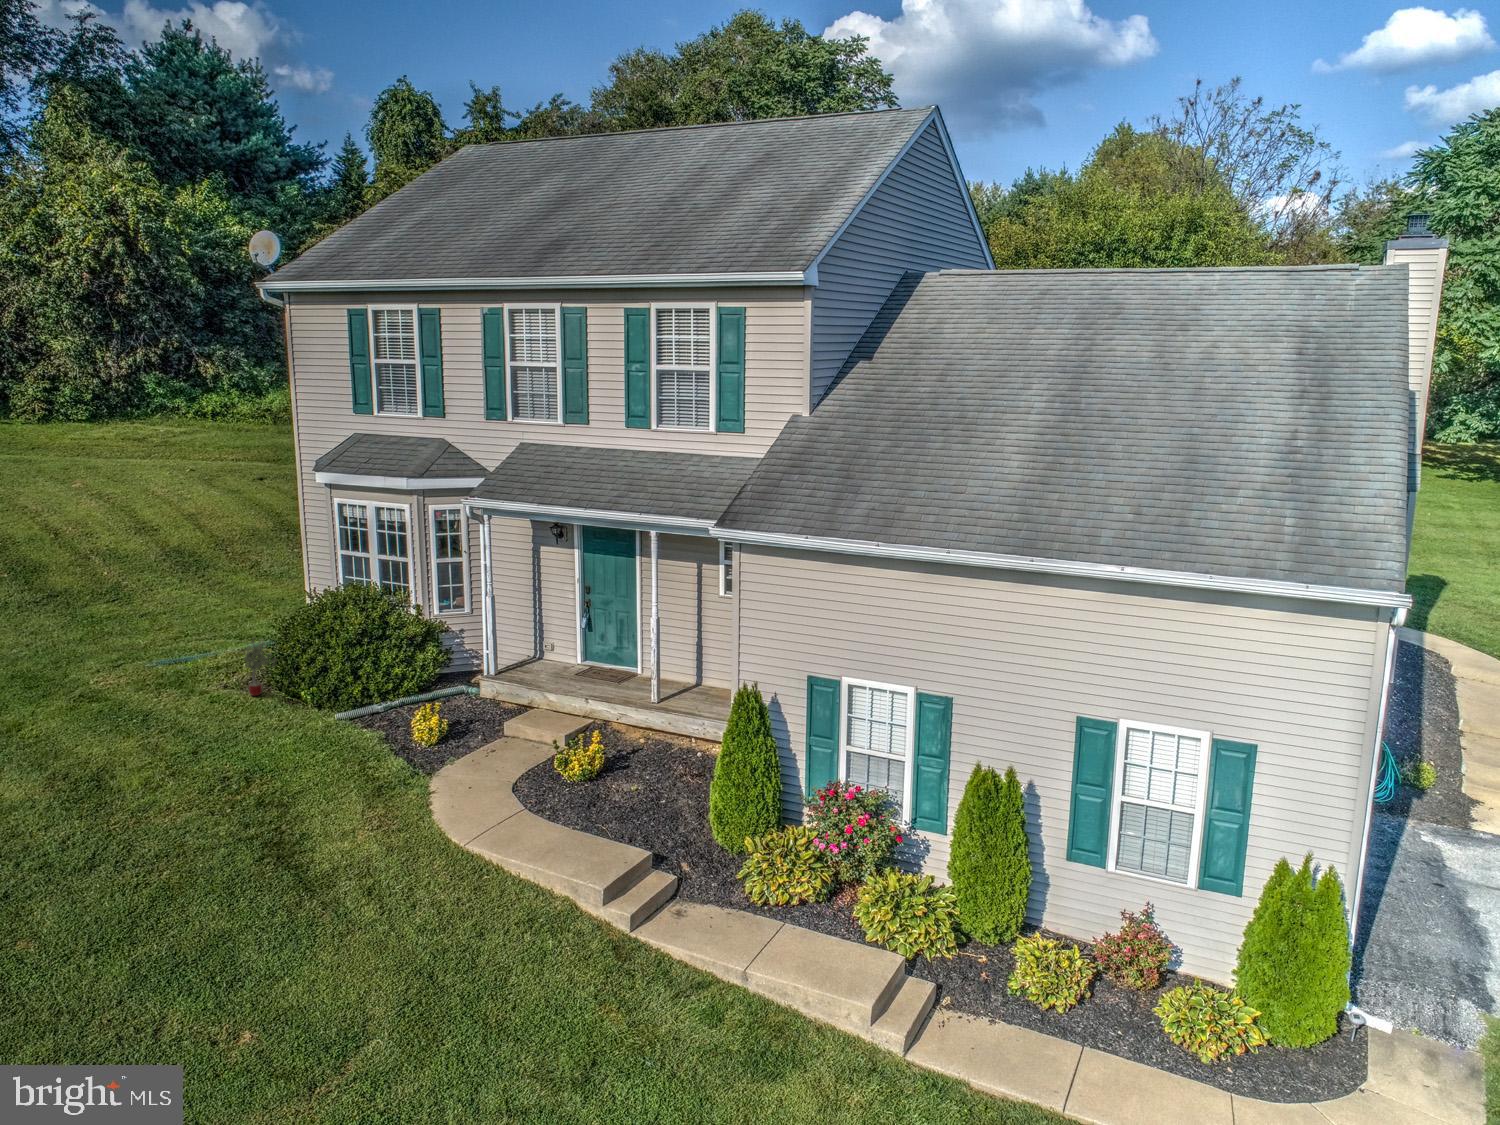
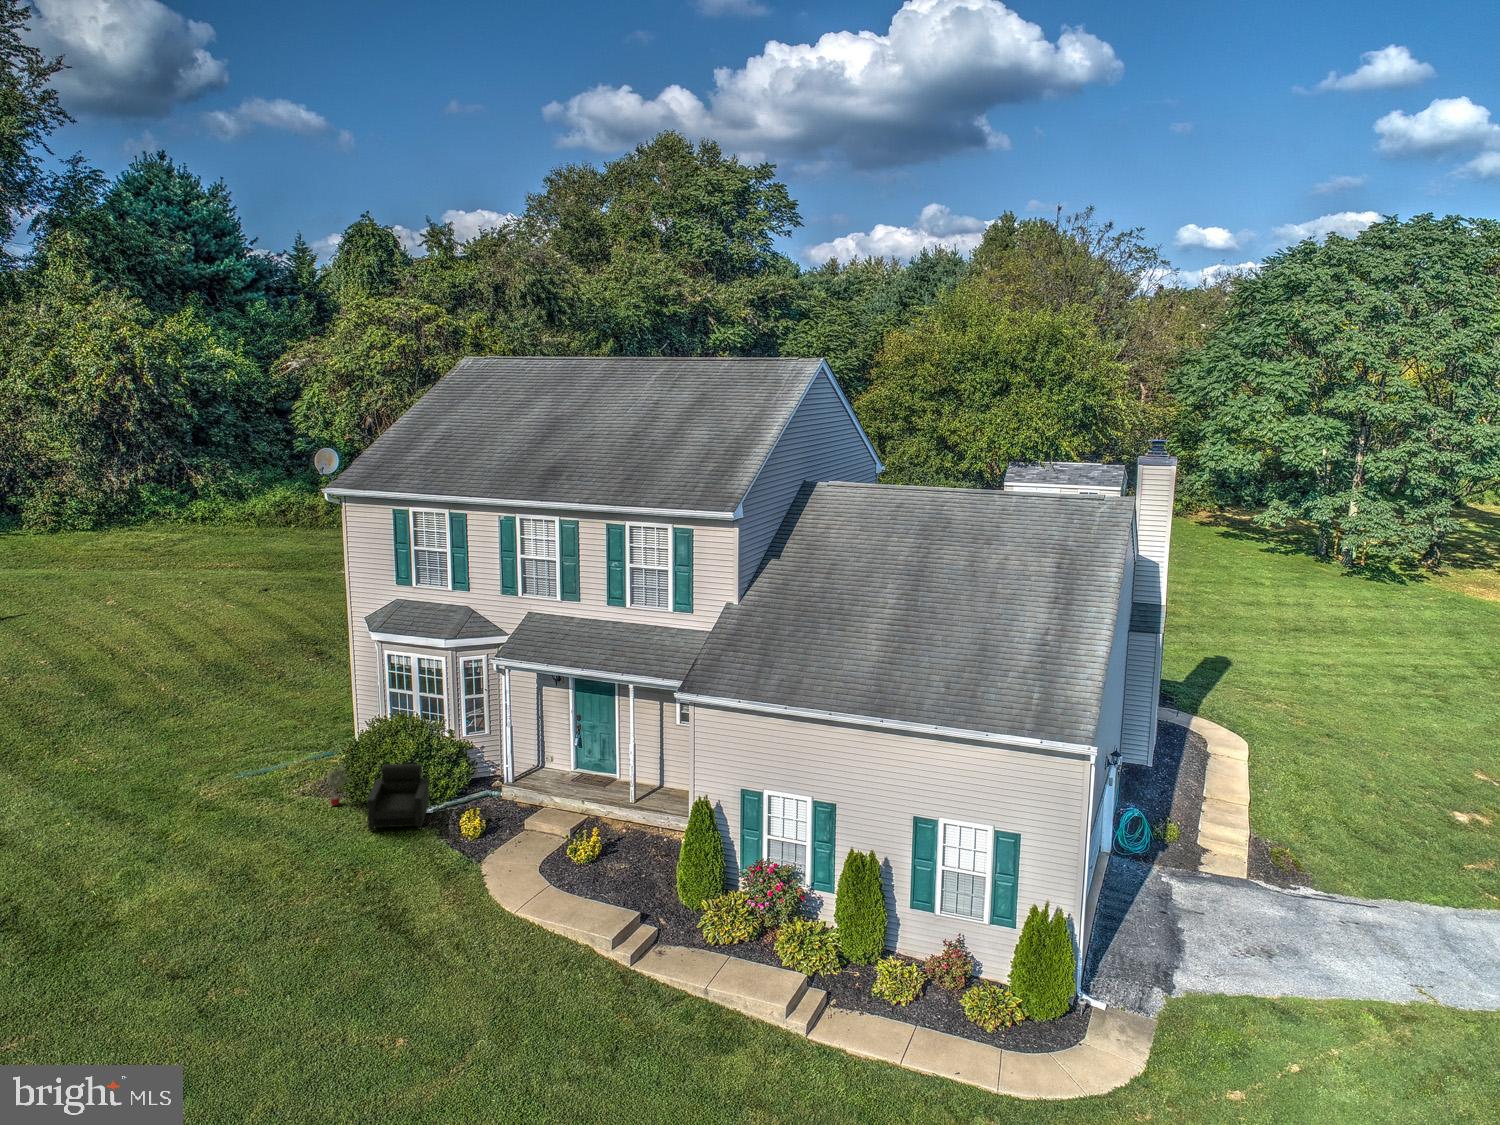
armchair: none [286,641,380,729] -> present [367,764,429,832]

